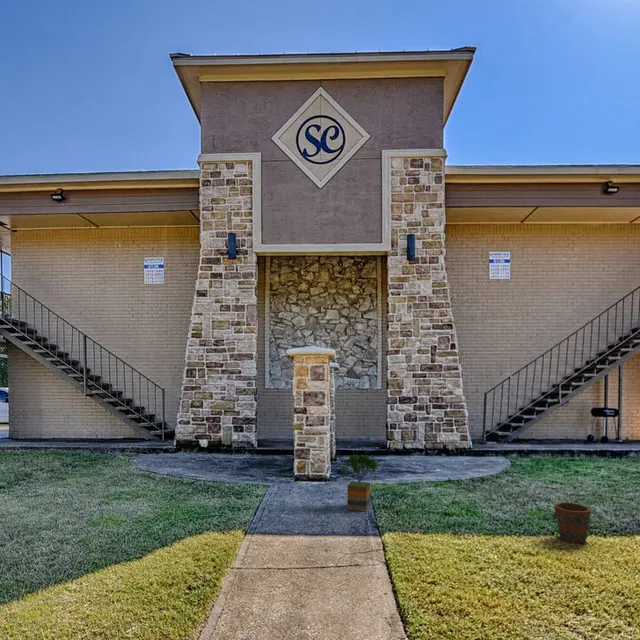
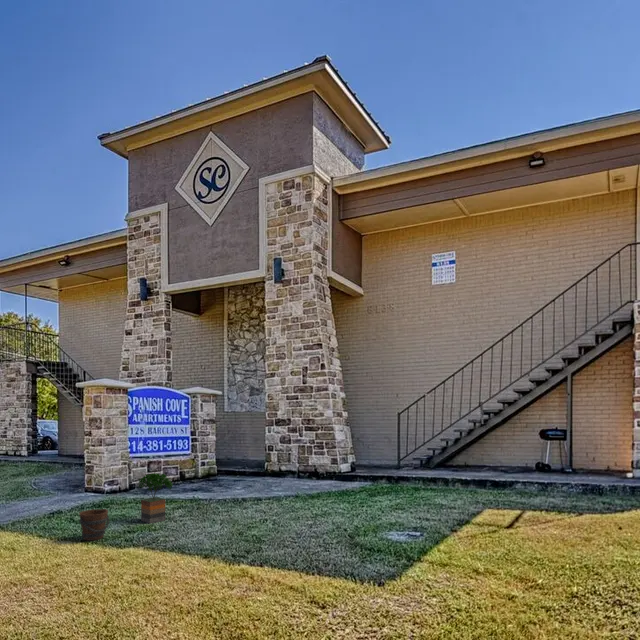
potted tree: present [342,455,378,512] -> present [138,474,173,524]

